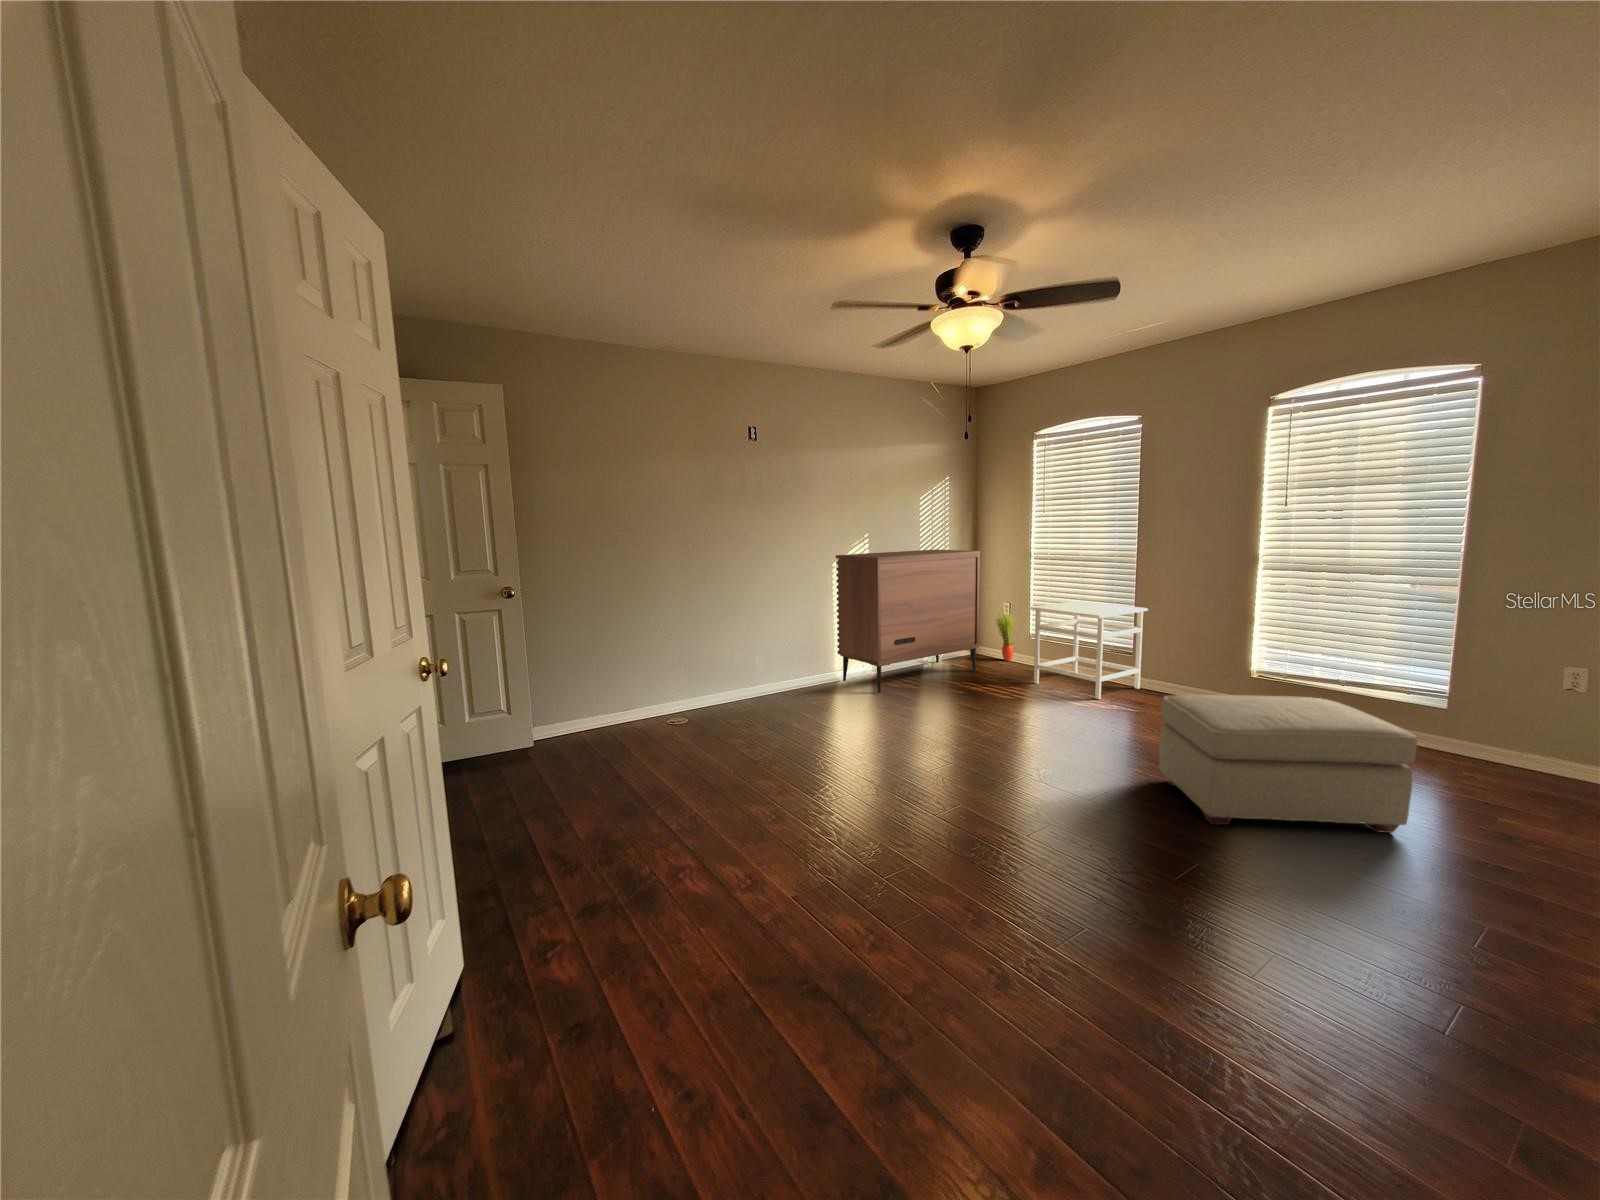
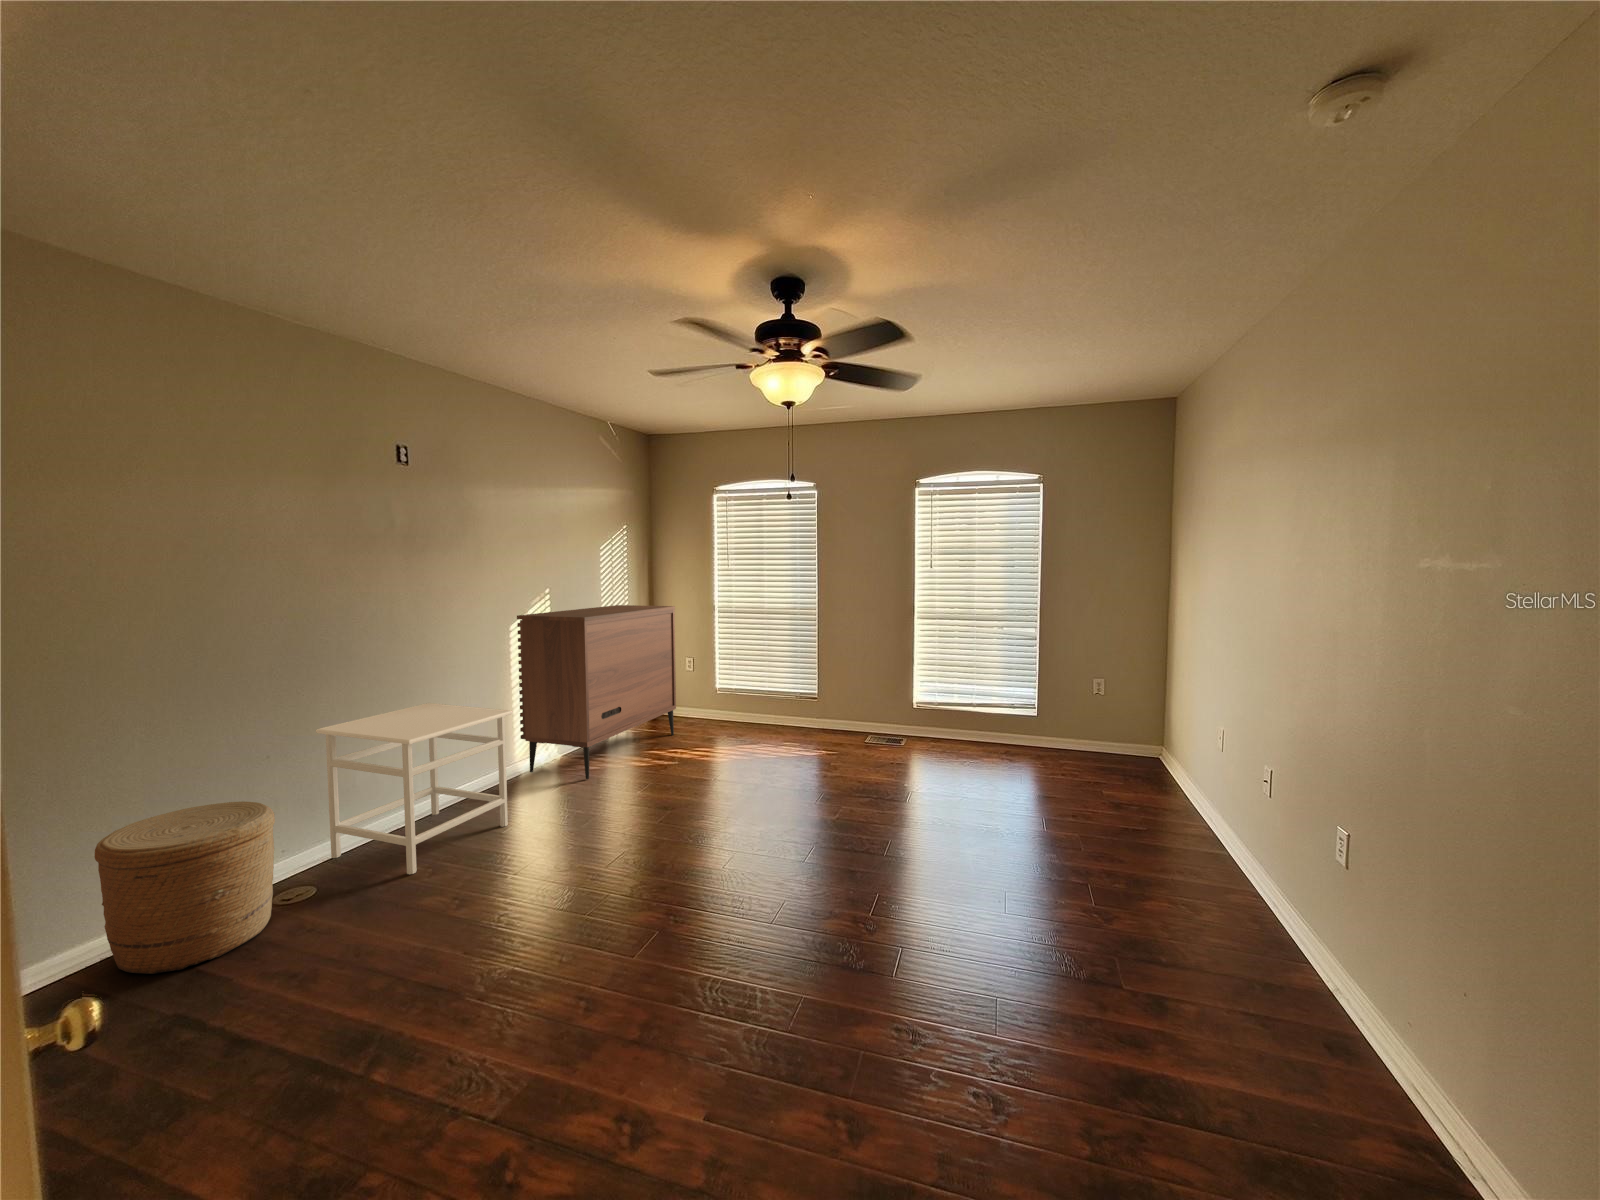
nightstand: present [1030,601,1148,699] -> present [316,703,513,874]
potted plant: present [996,611,1016,661] -> none [680,666,702,718]
woven basket: none [586,659,662,744] -> present [94,801,275,974]
ottoman: present [1159,695,1417,833] -> none [911,721,1083,848]

